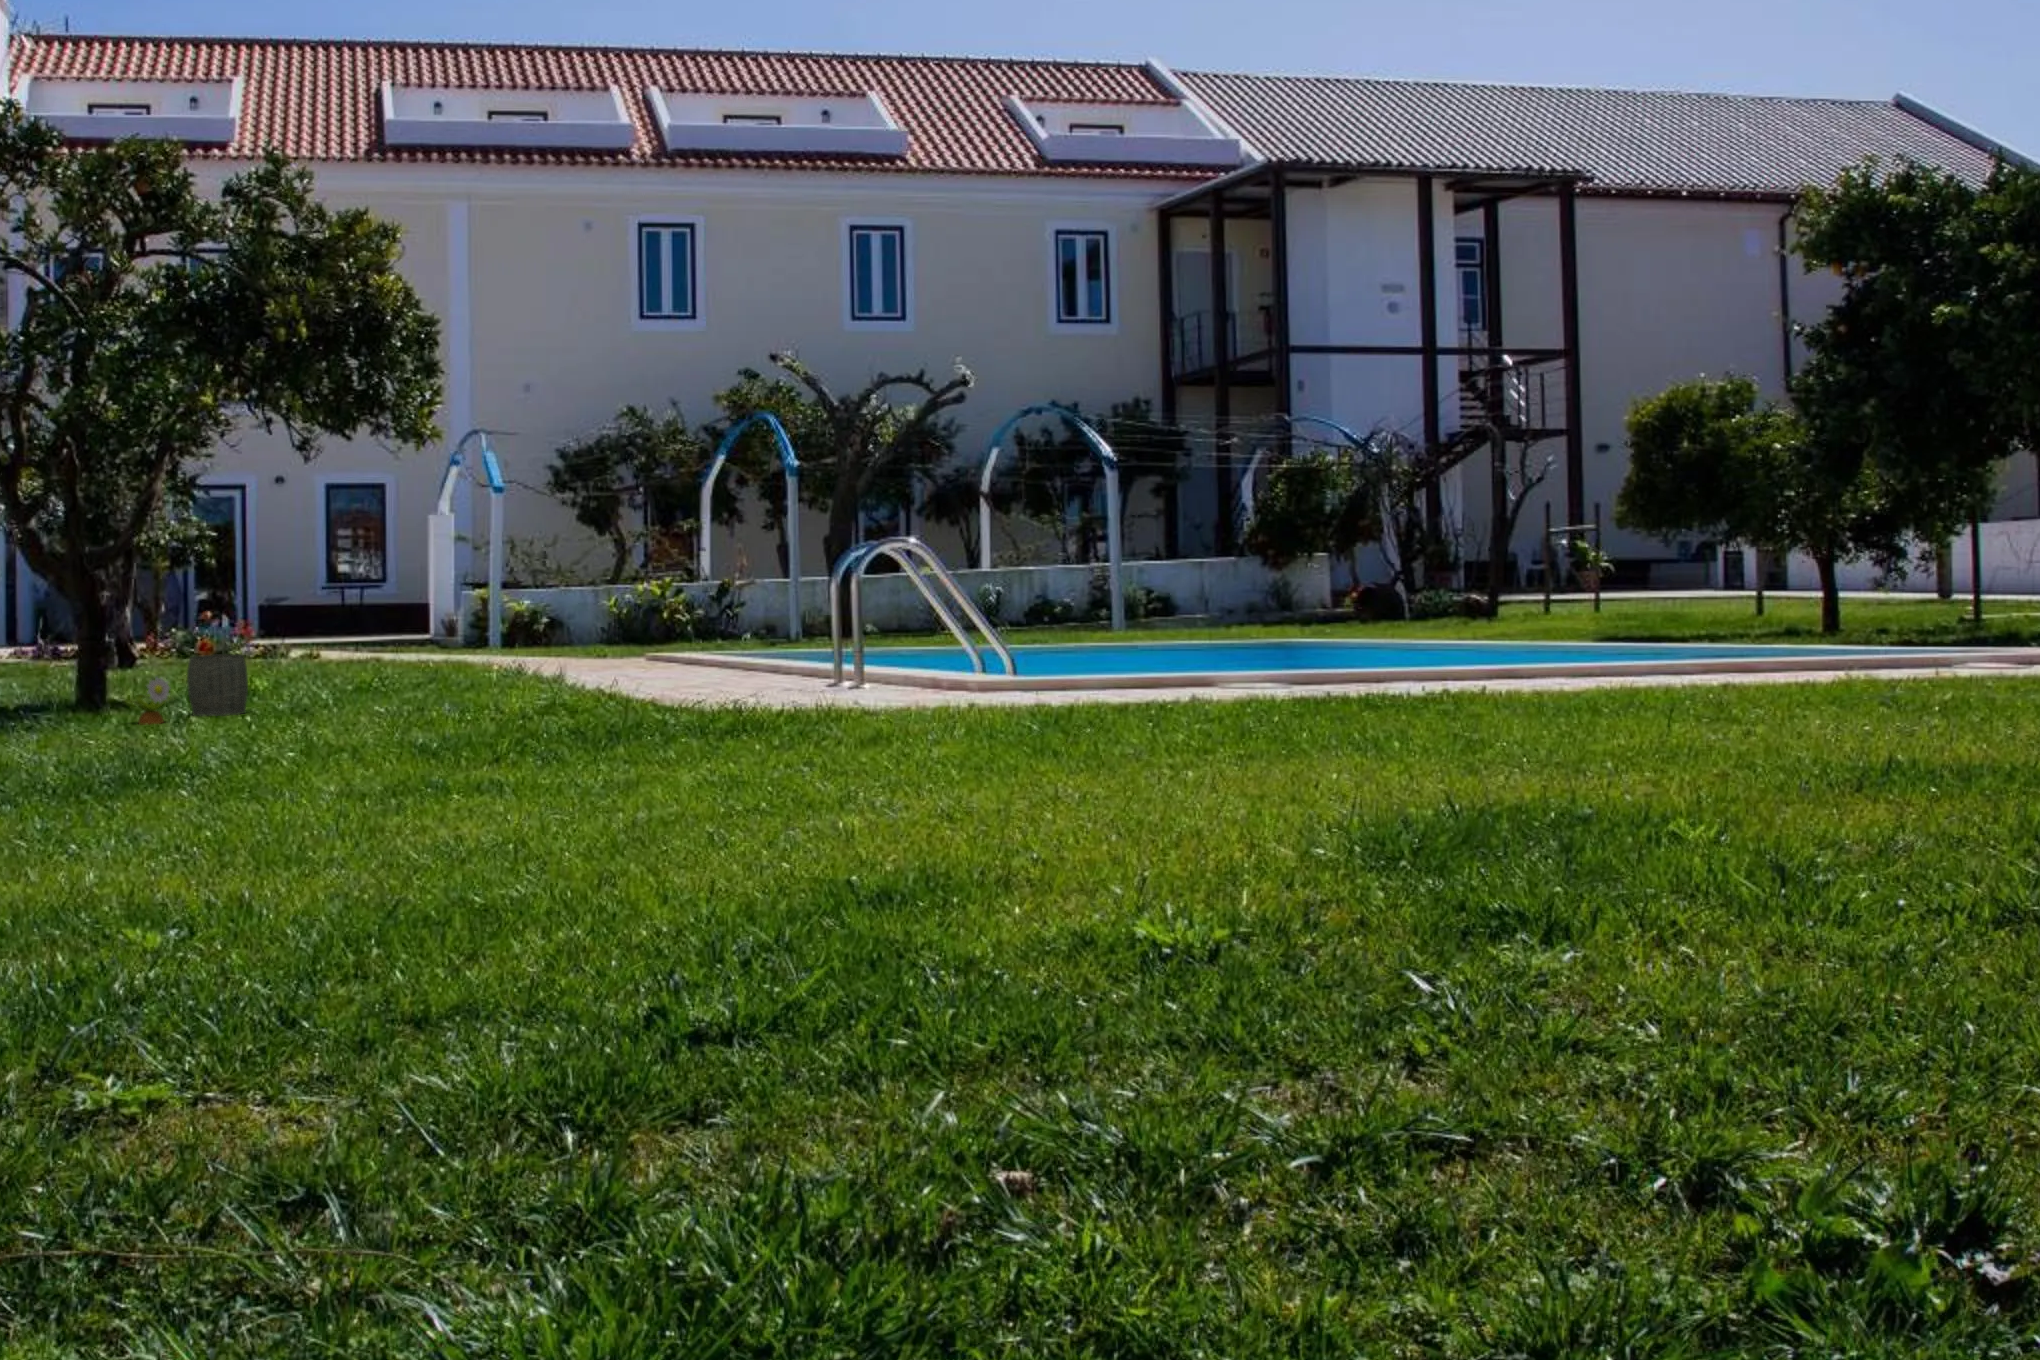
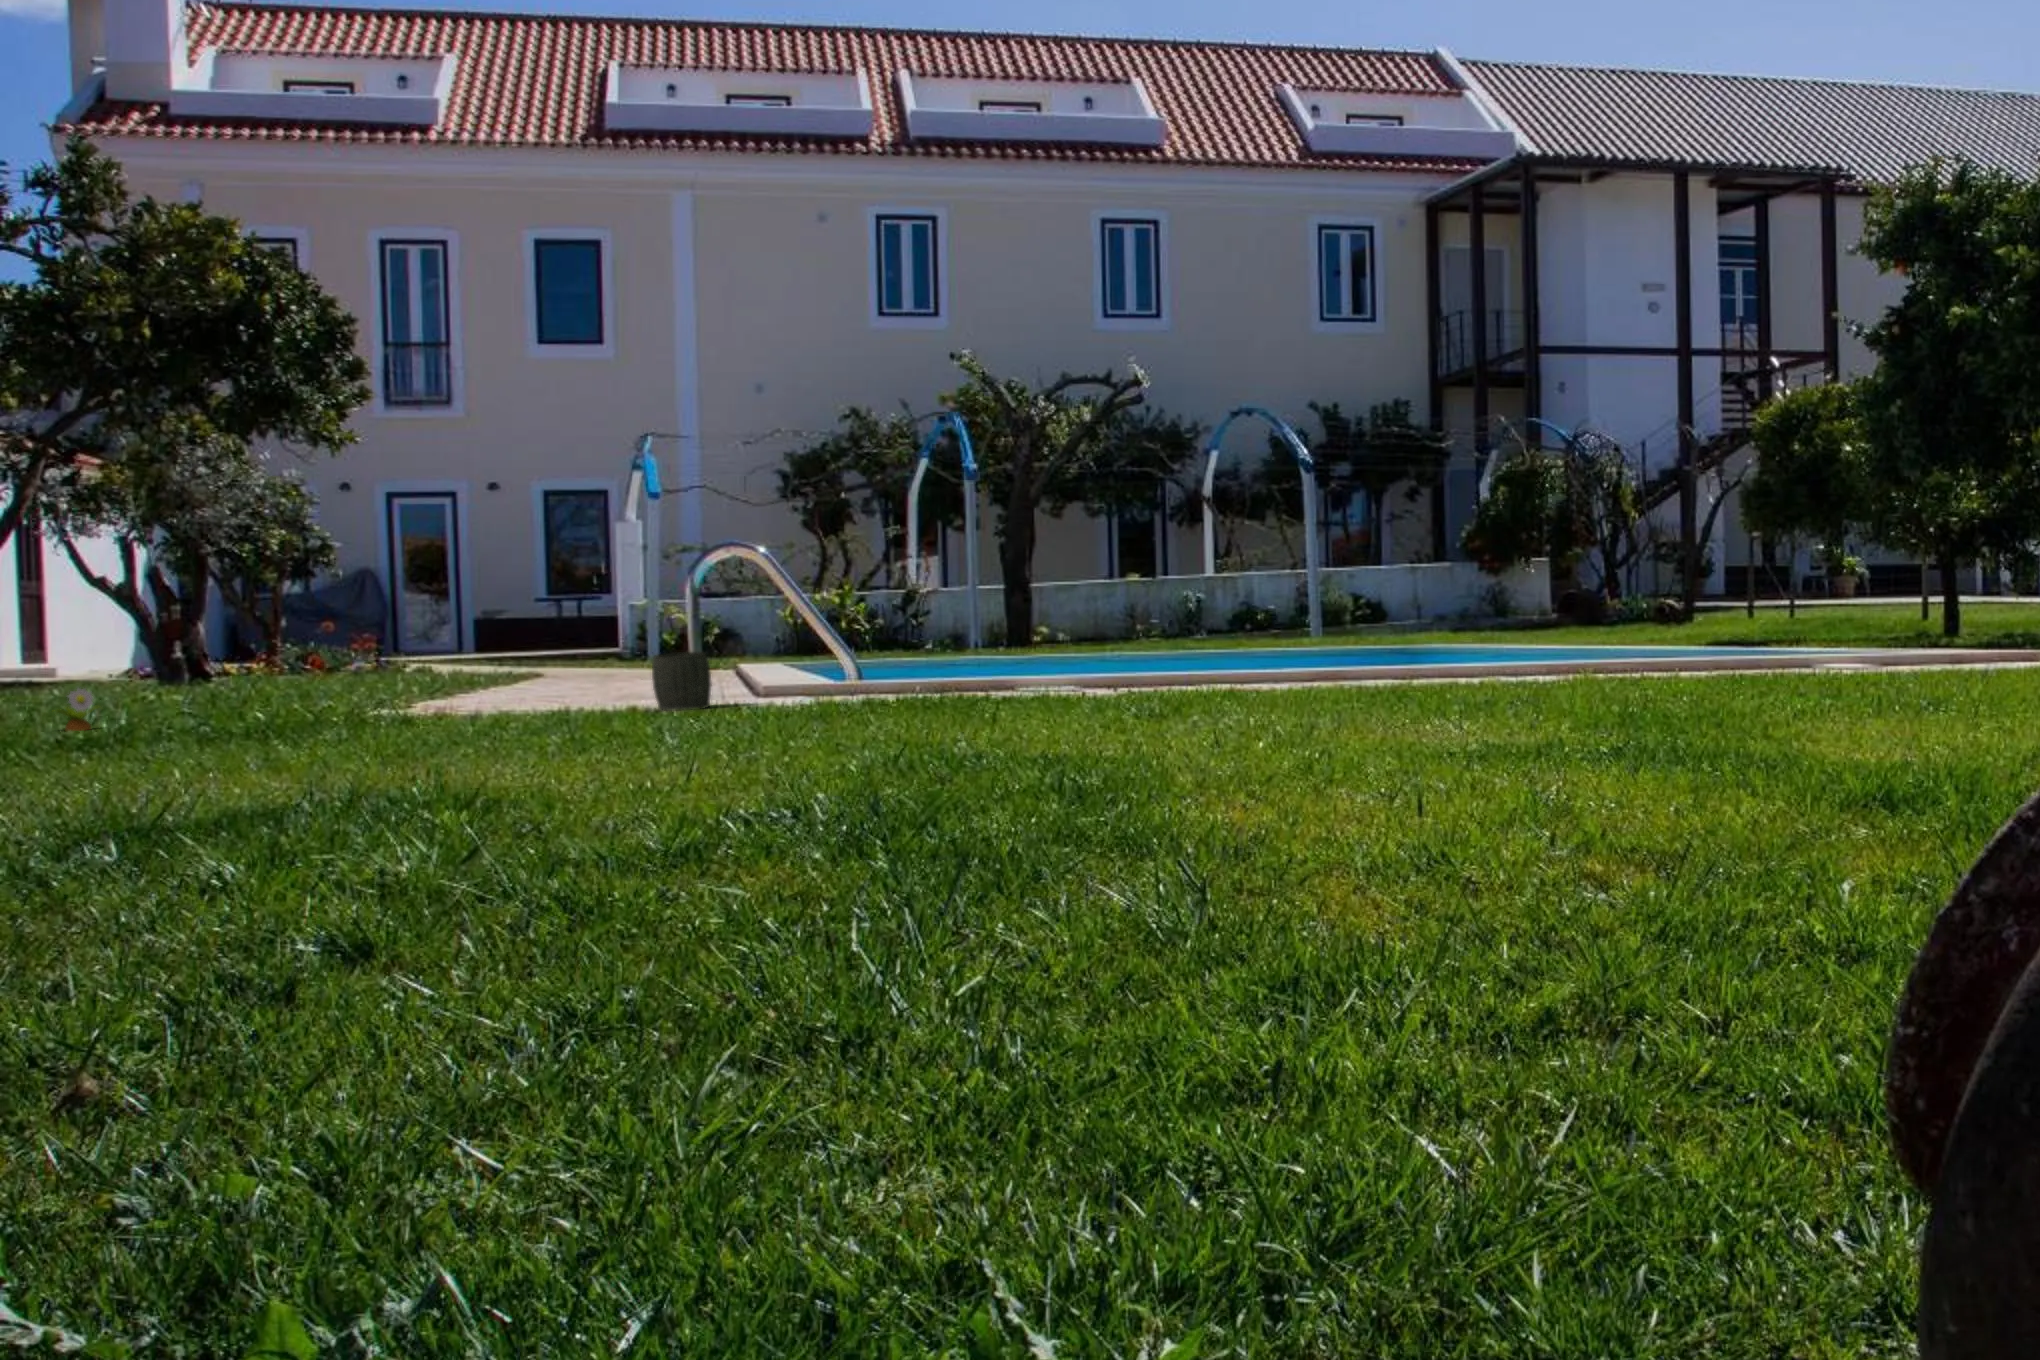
woven basket: present [187,654,248,716] -> present [652,652,712,711]

